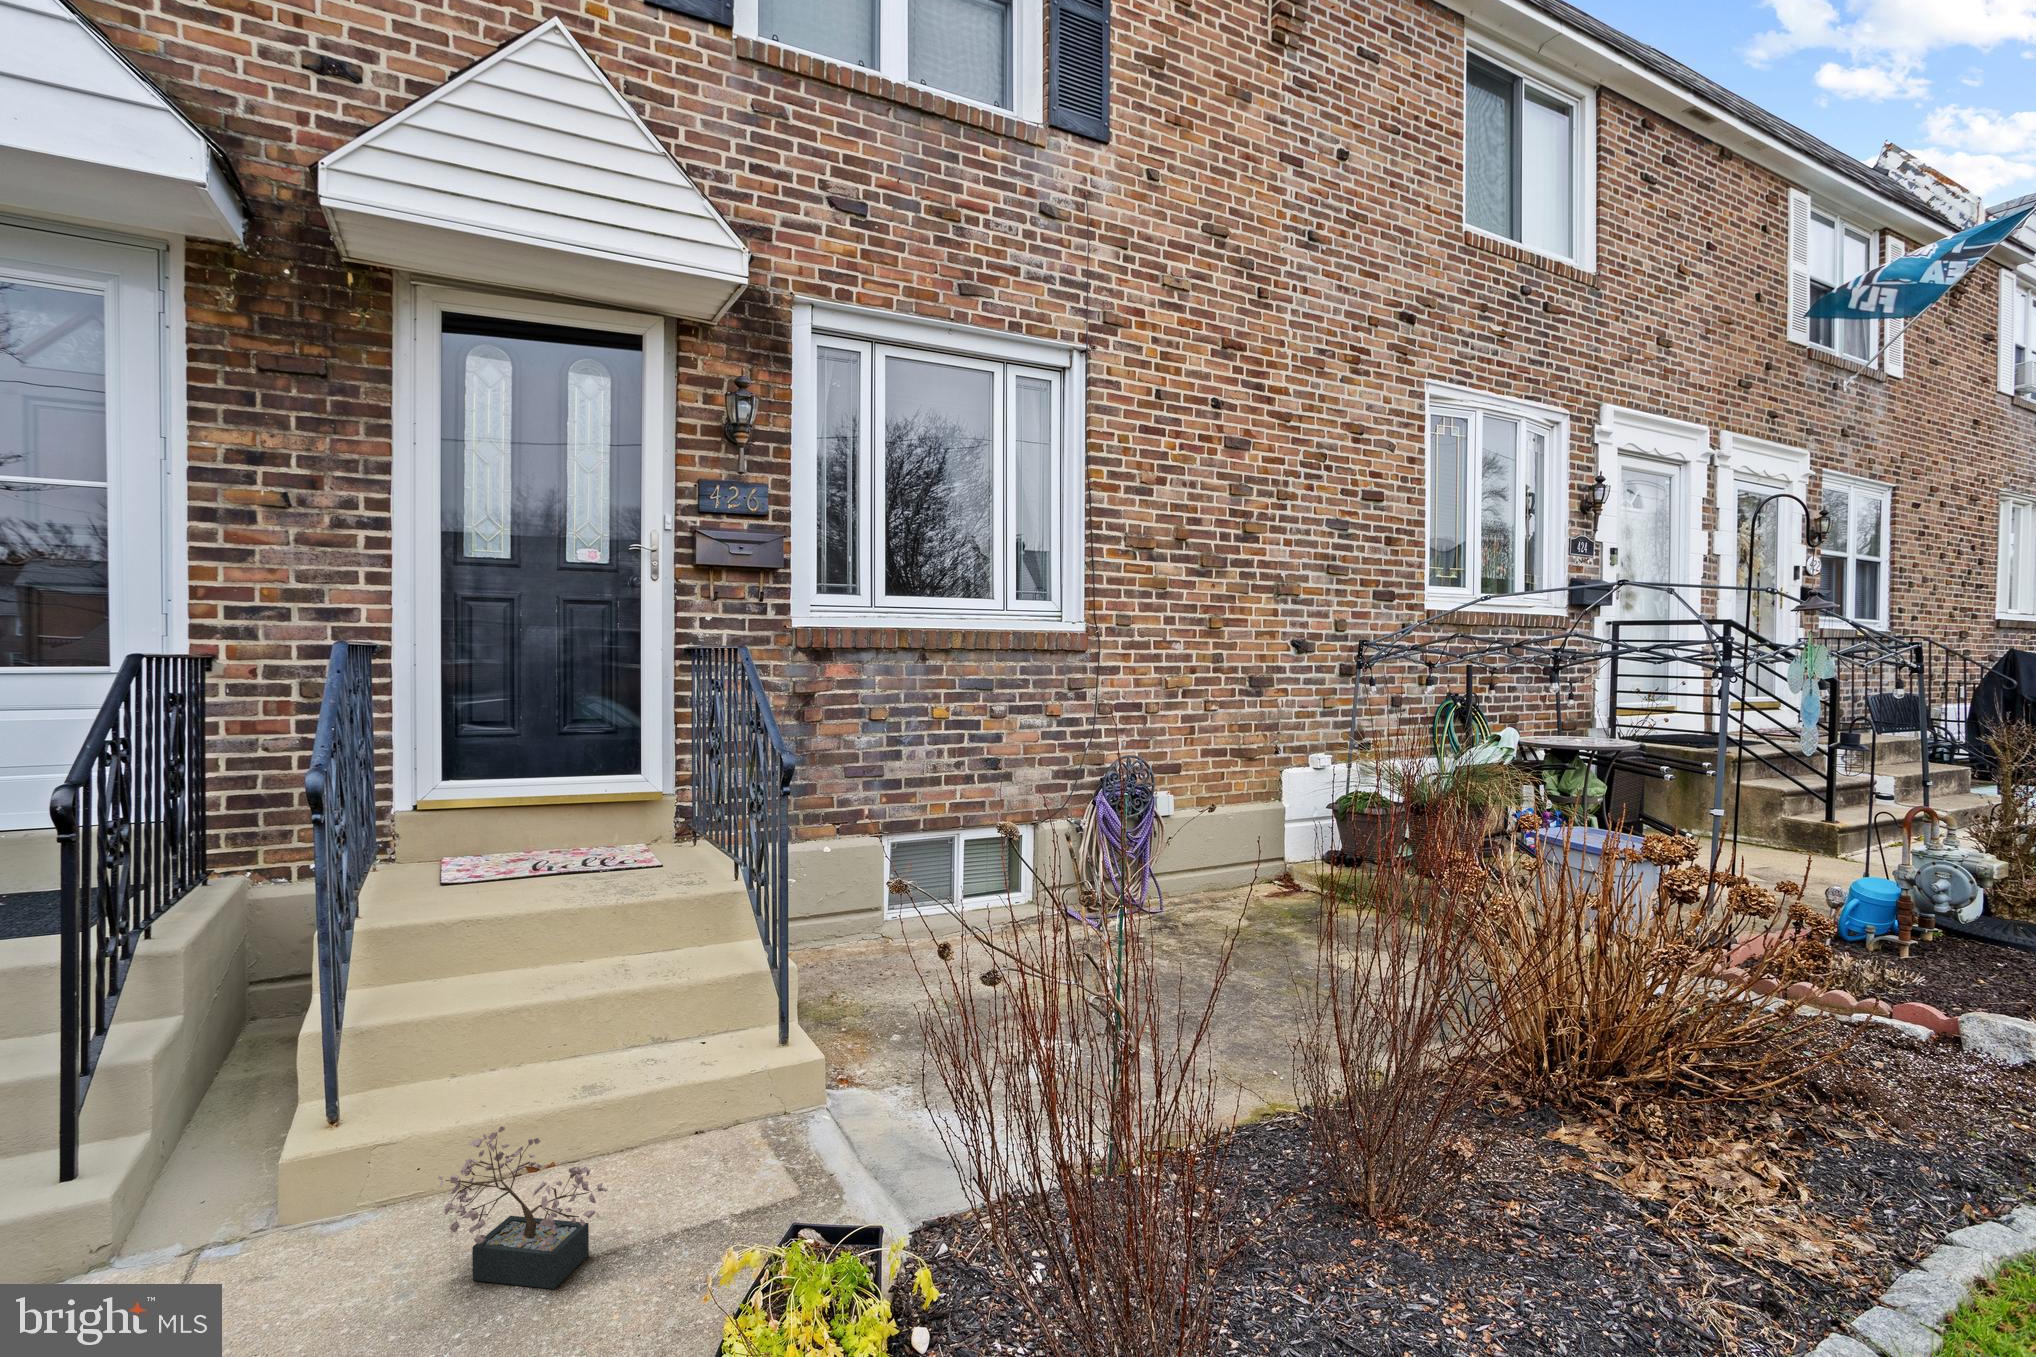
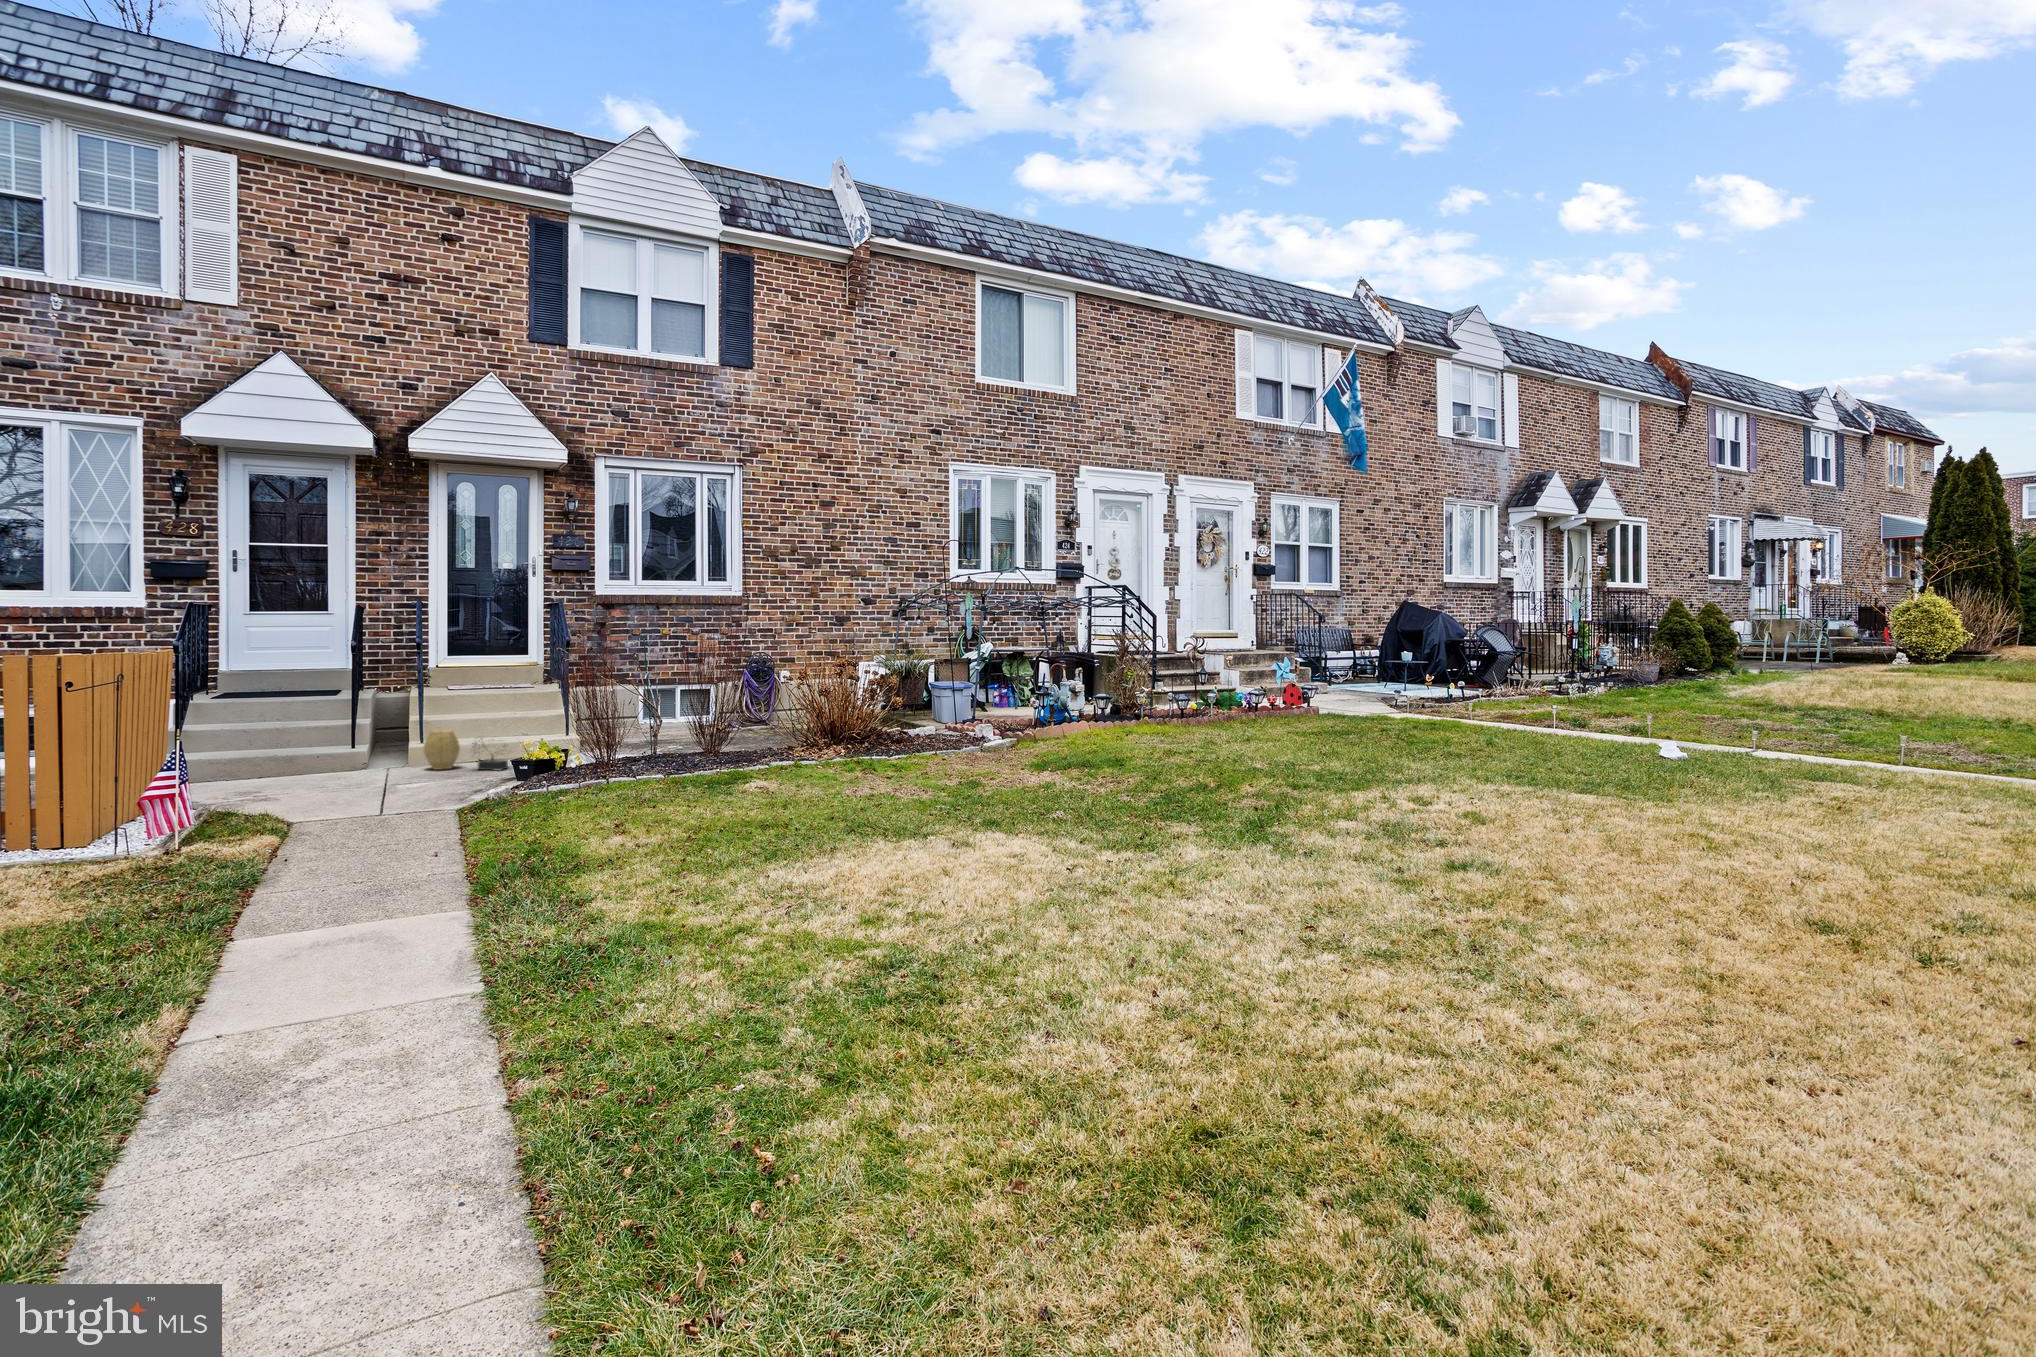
woven basket: none [270,1100,414,1276] -> present [424,729,460,770]

